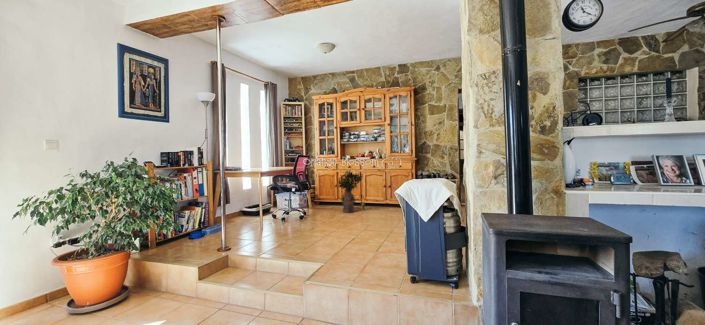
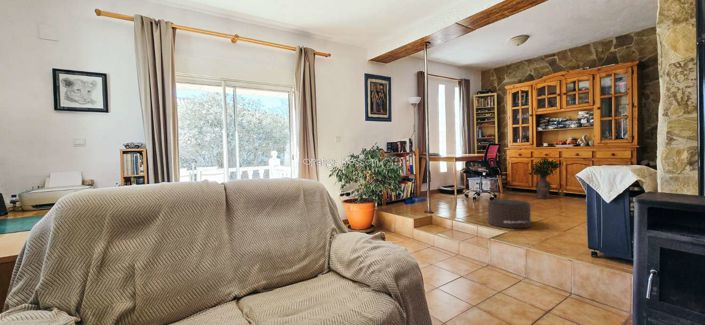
pouf: none [294,222,344,258] -> present [485,200,531,228]

